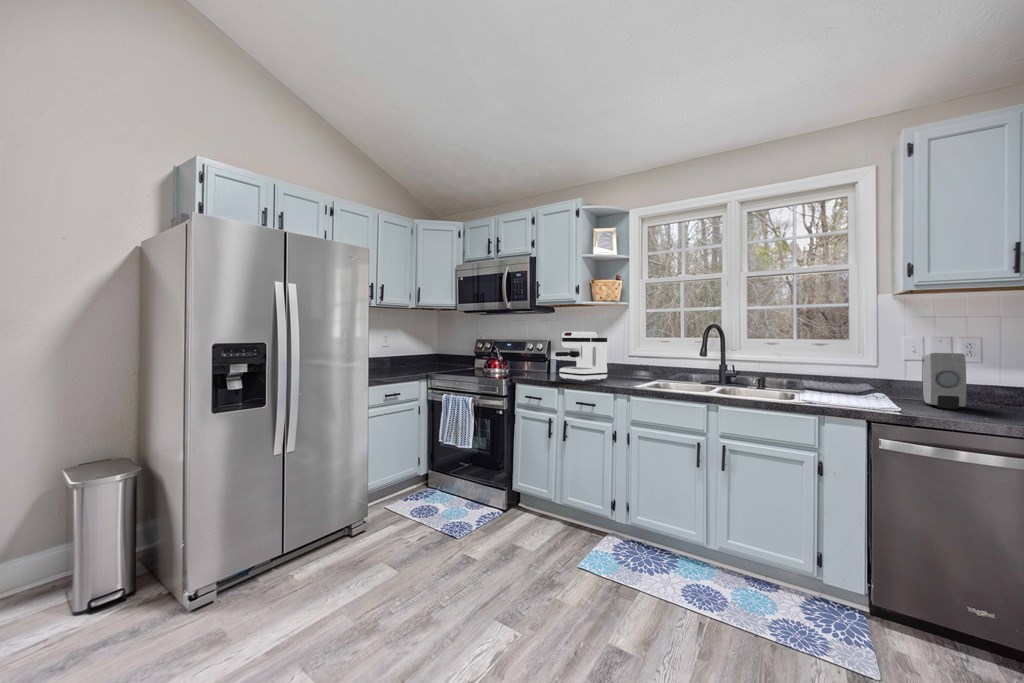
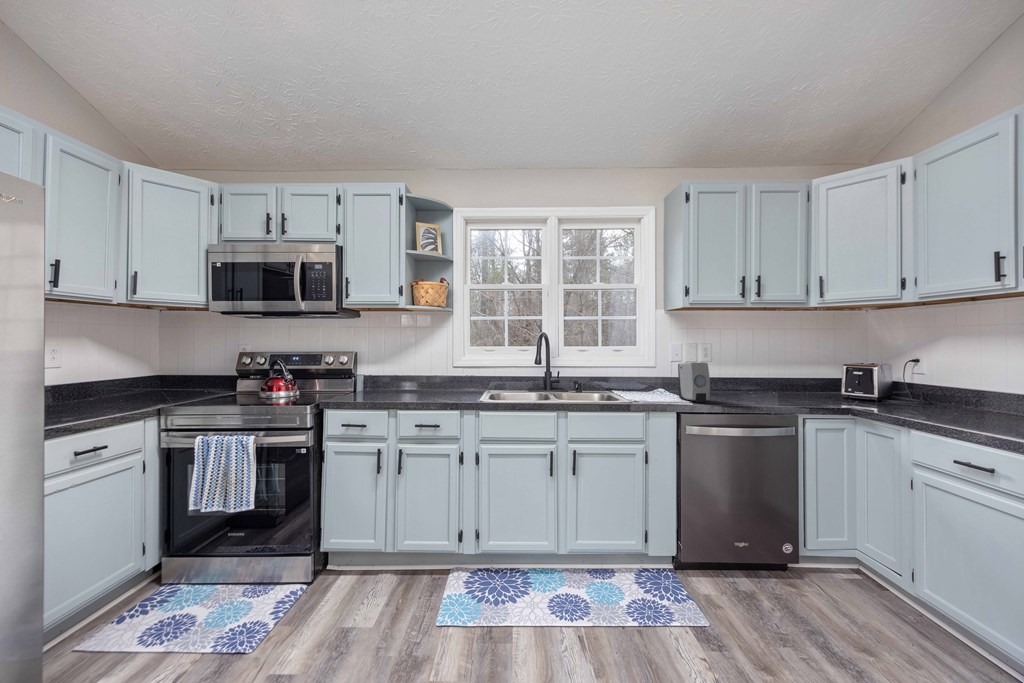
coffee maker: present [555,332,607,381] -> none [382,342,437,399]

